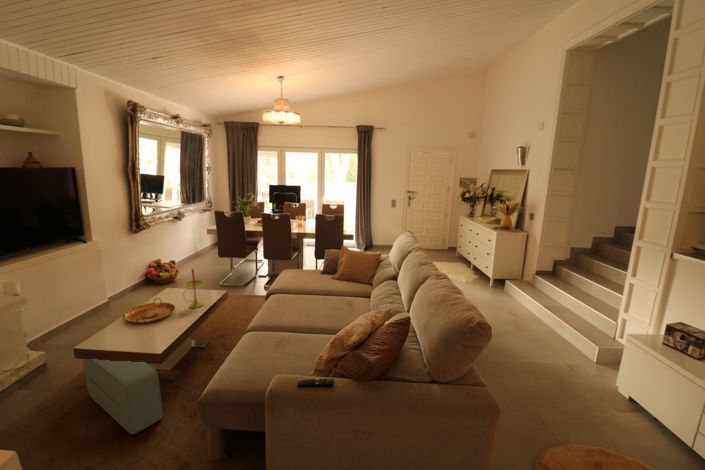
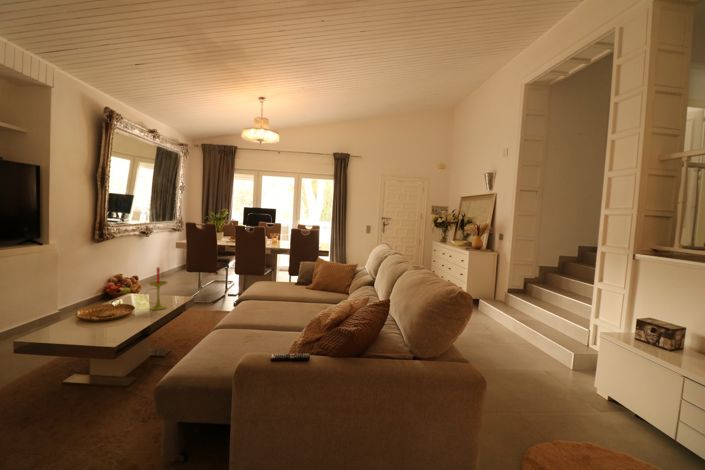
pouf: present [83,359,163,434] -> none [19,341,109,440]

